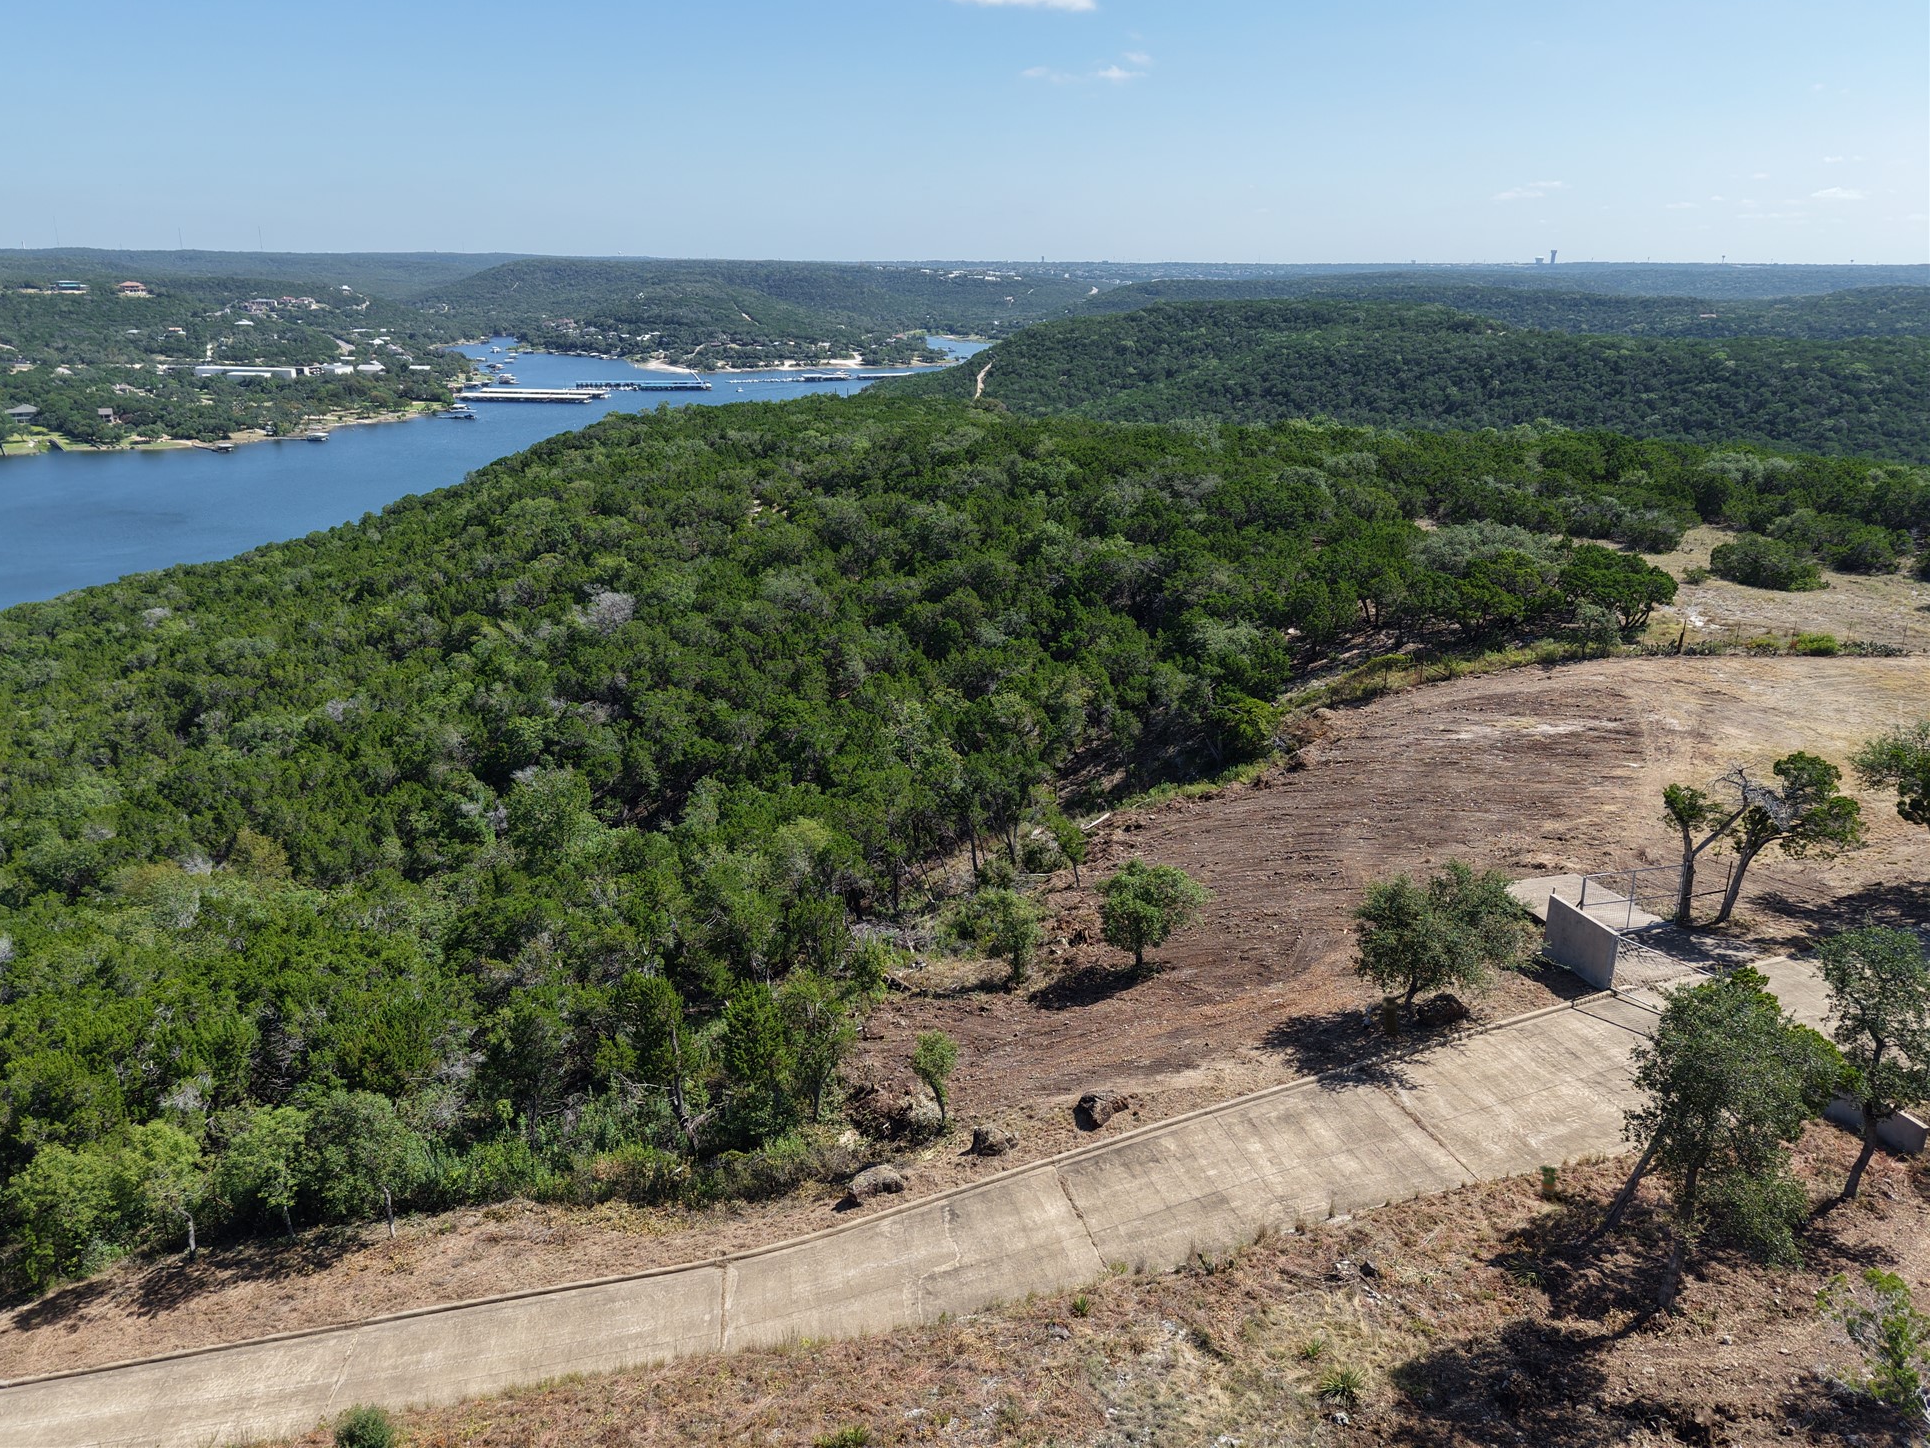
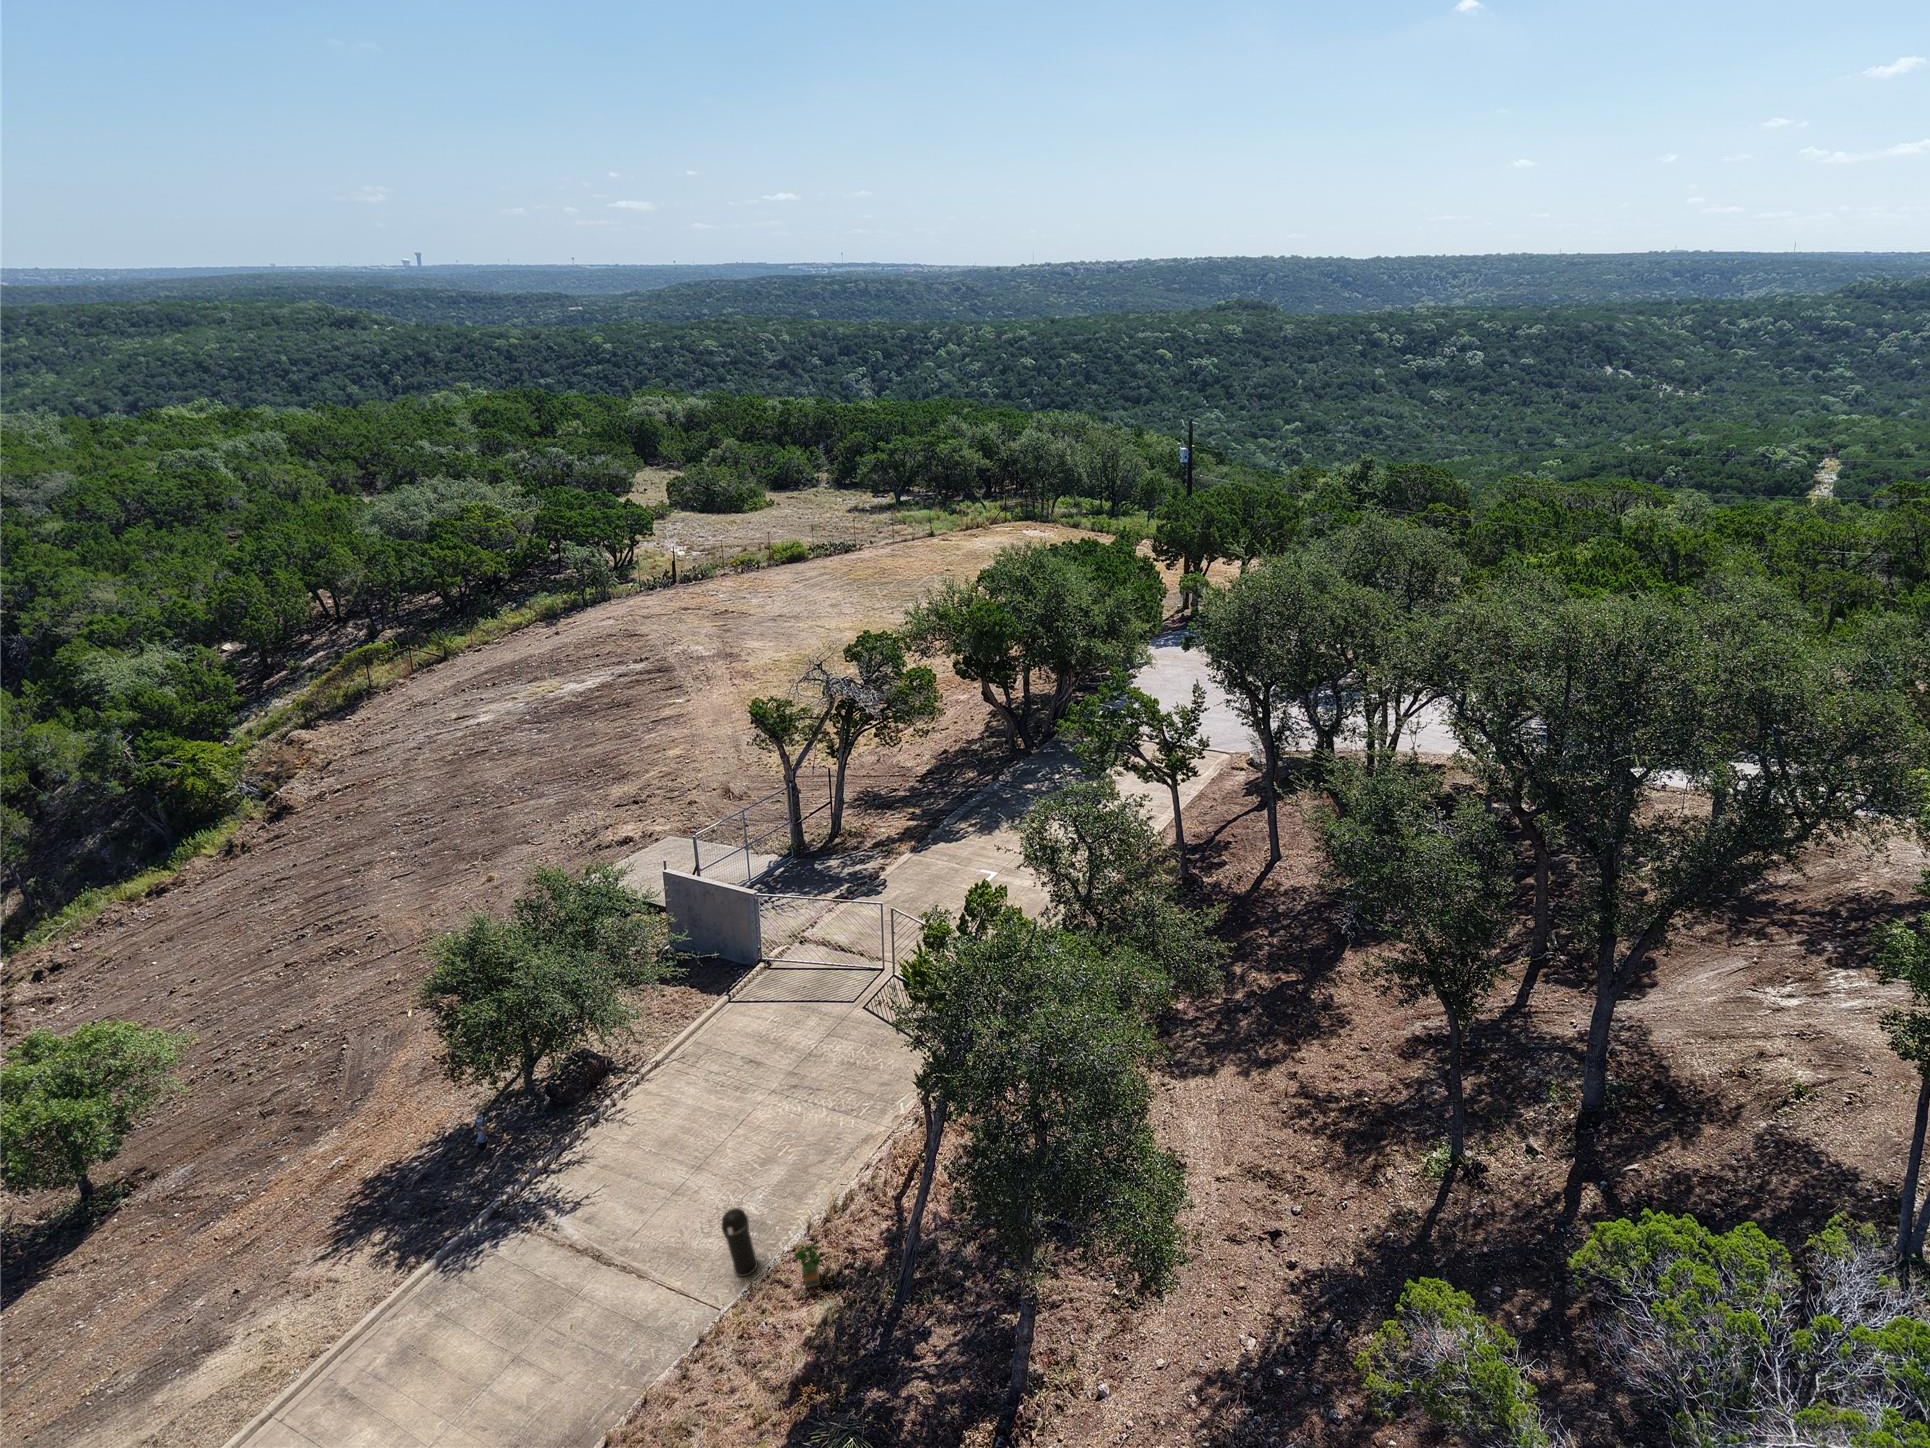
trash can: present [1382,996,1398,1035] -> present [721,1208,758,1277]

